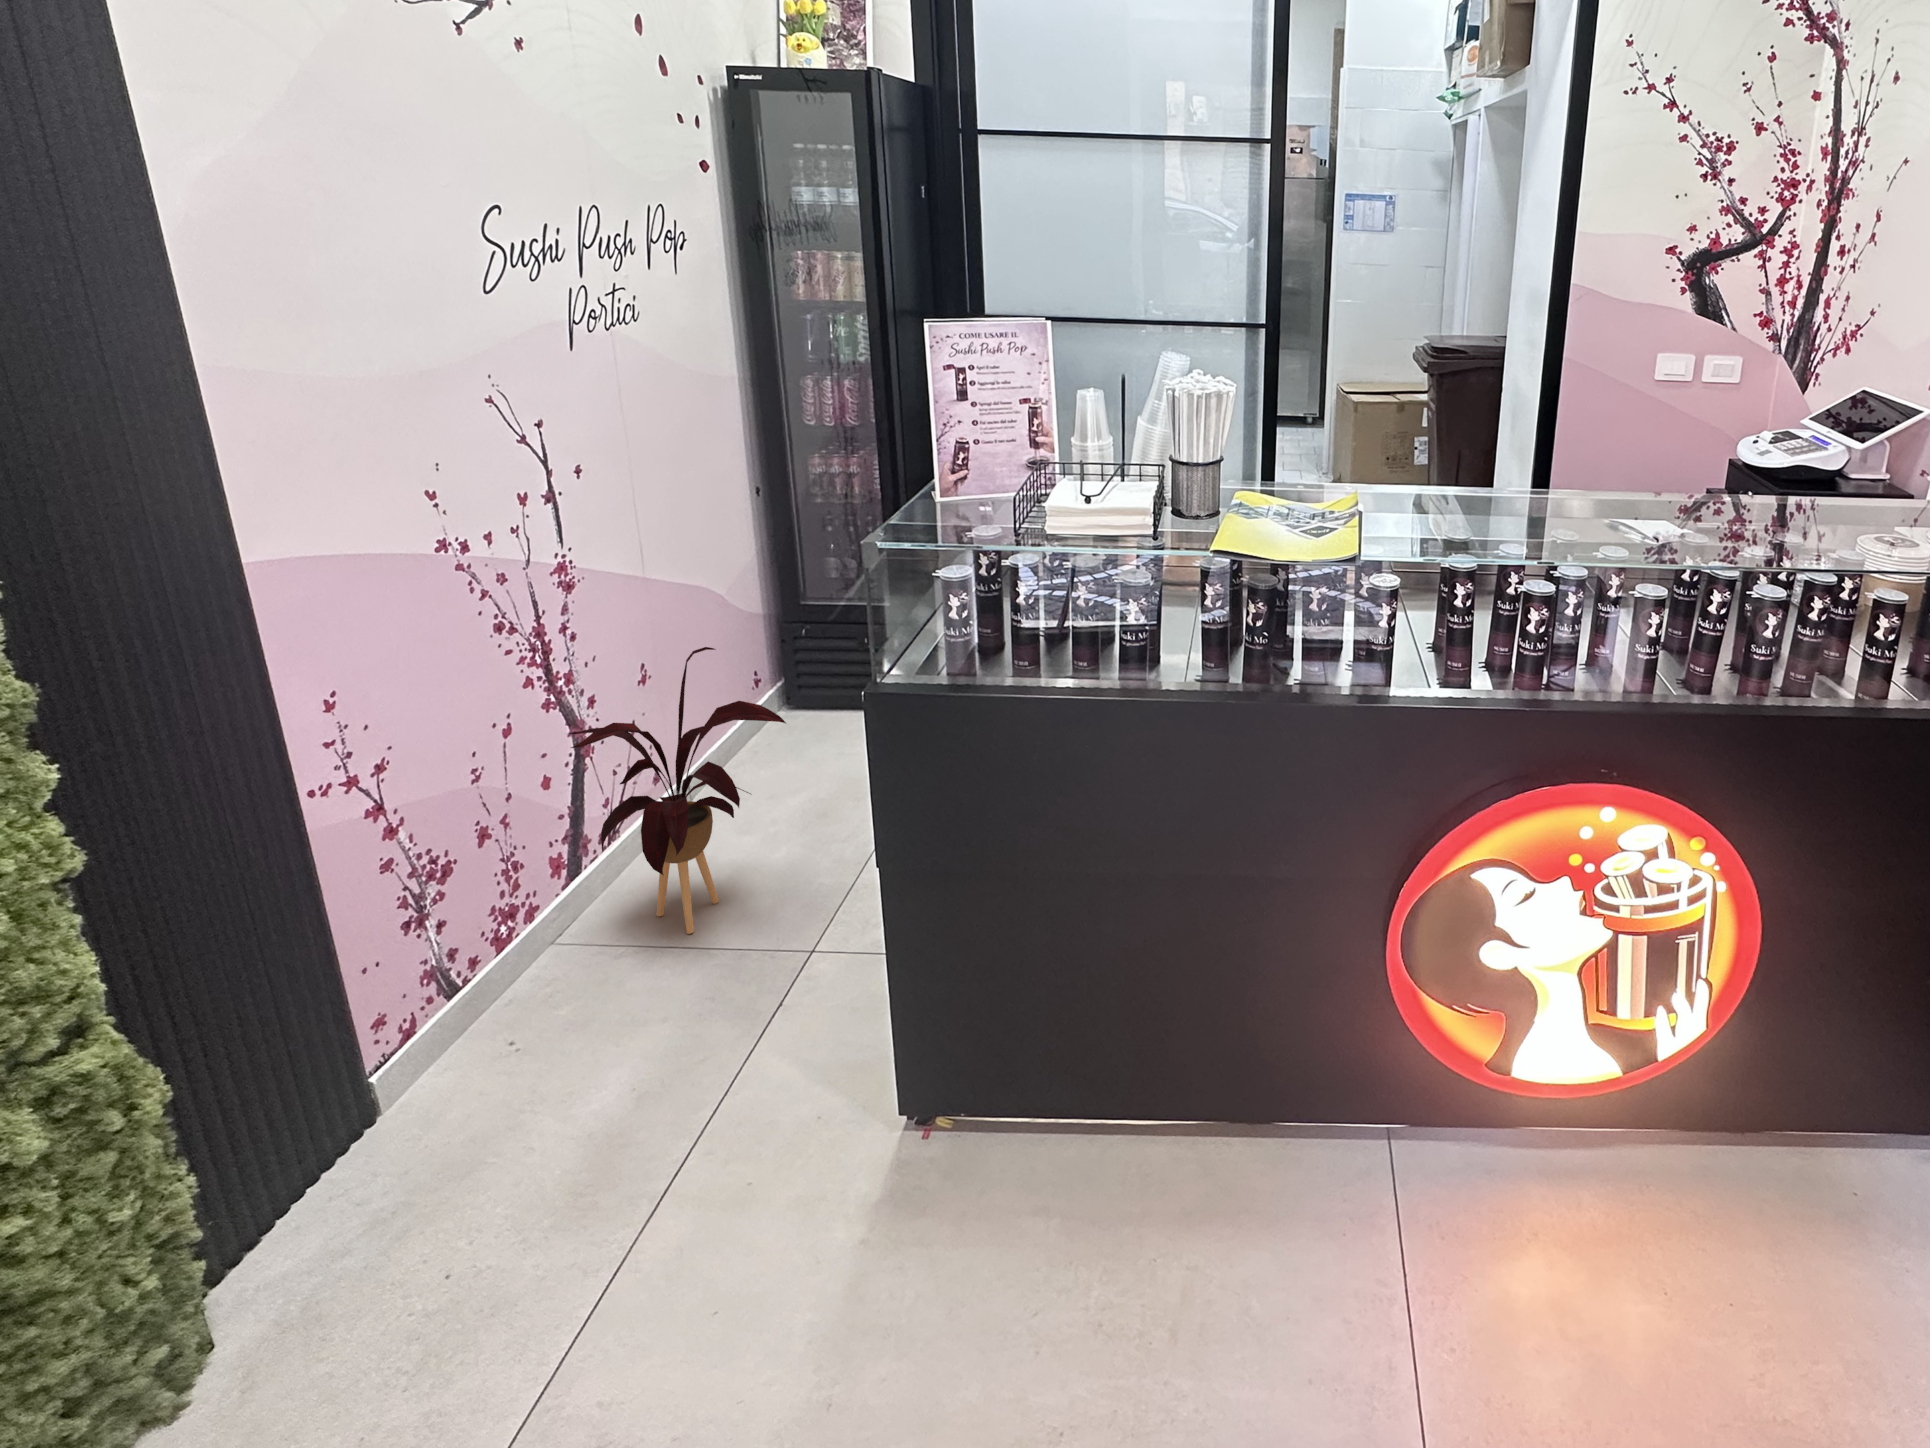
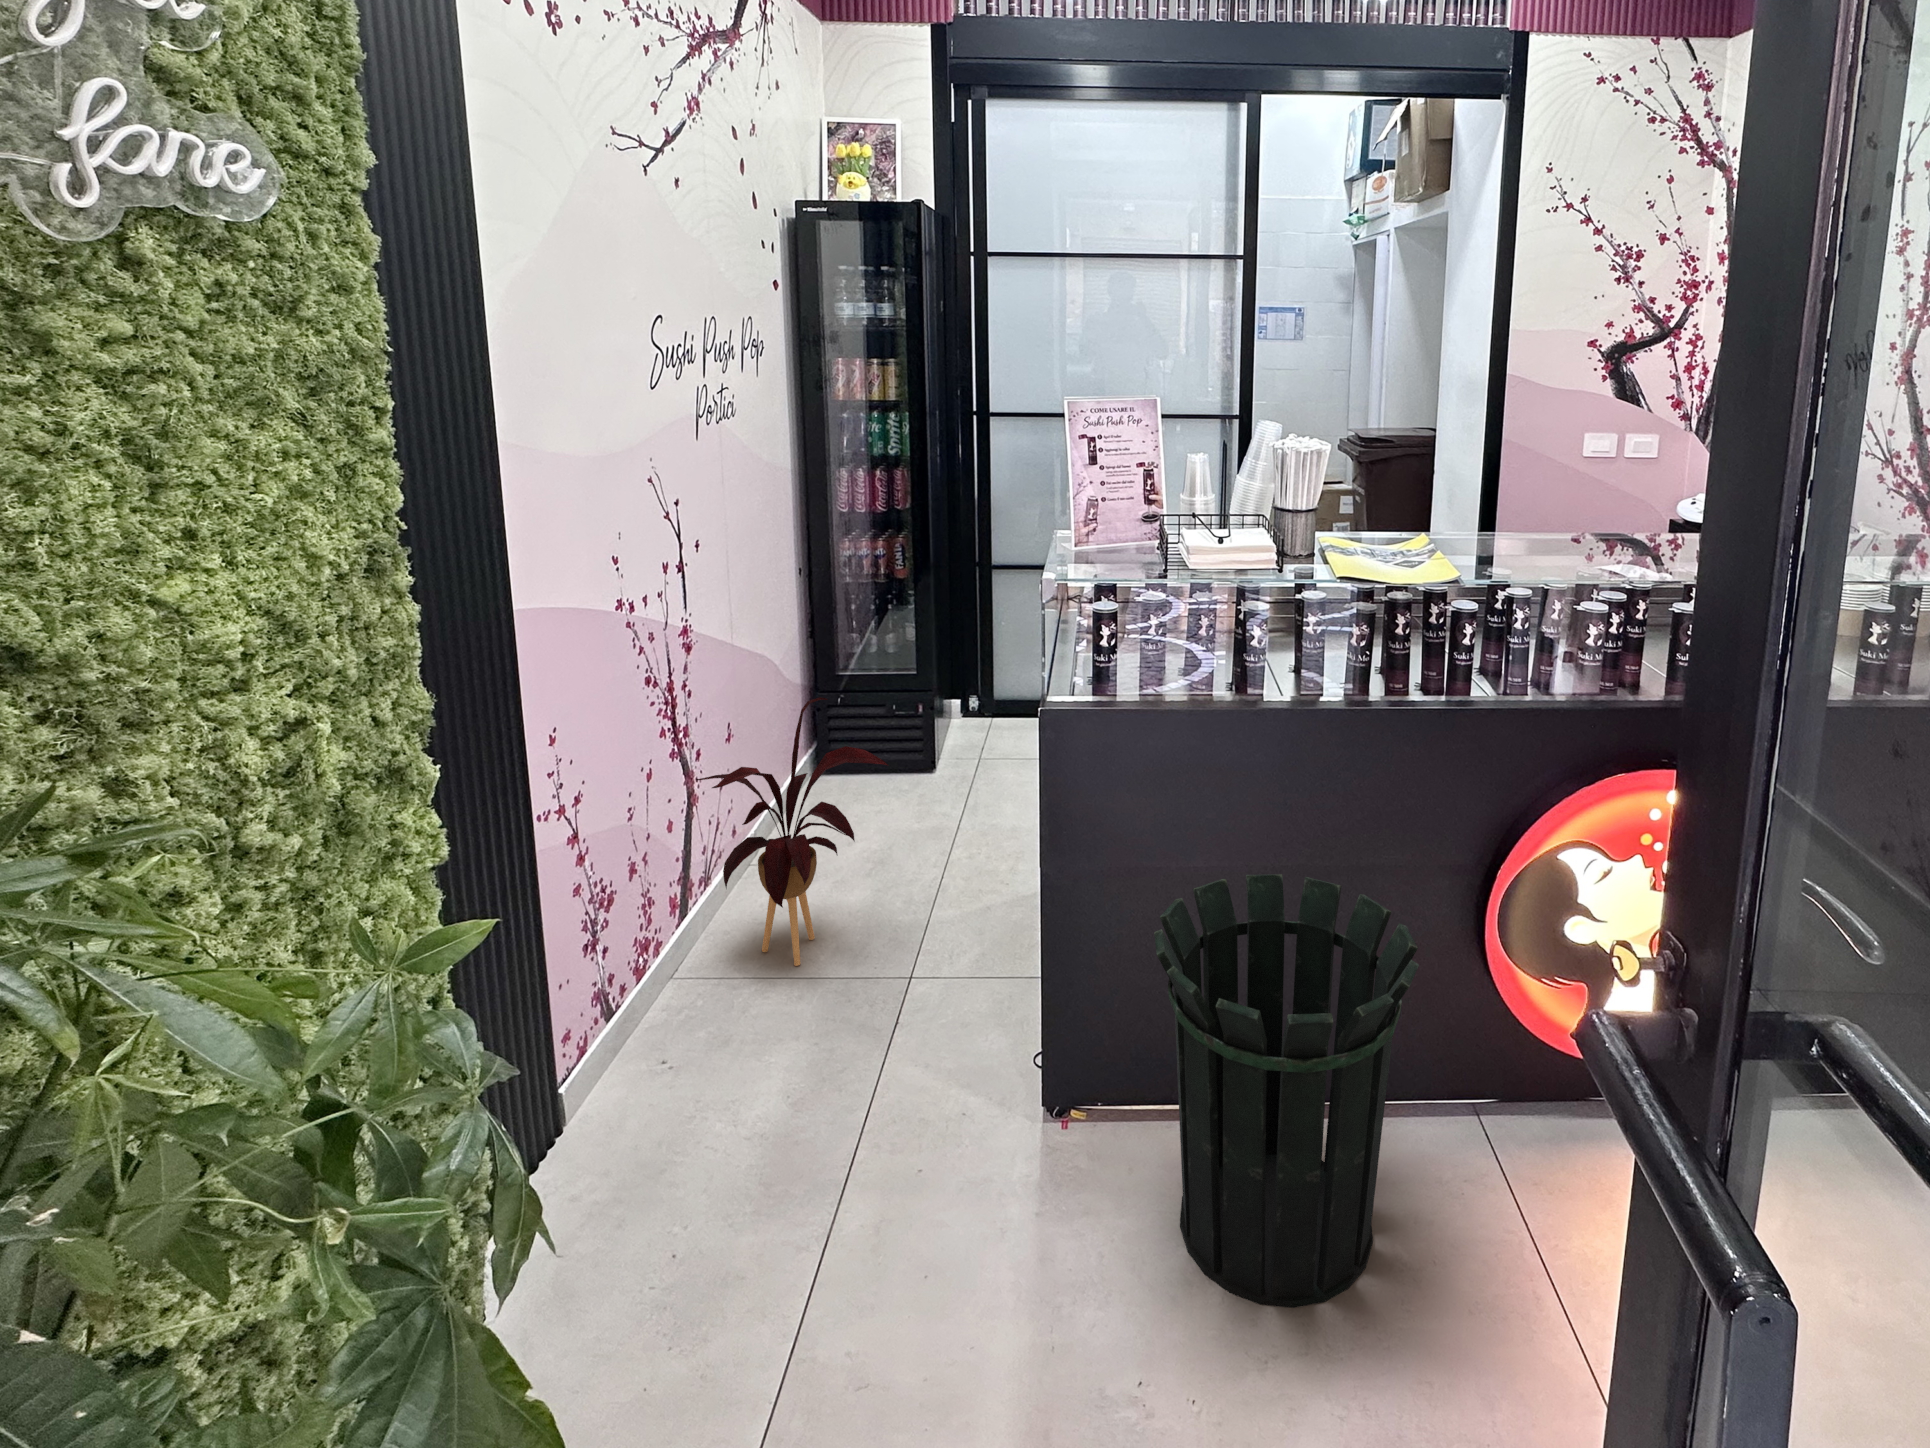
waste bin: none [964,883,1267,1366] -> present [1154,874,1419,1308]

